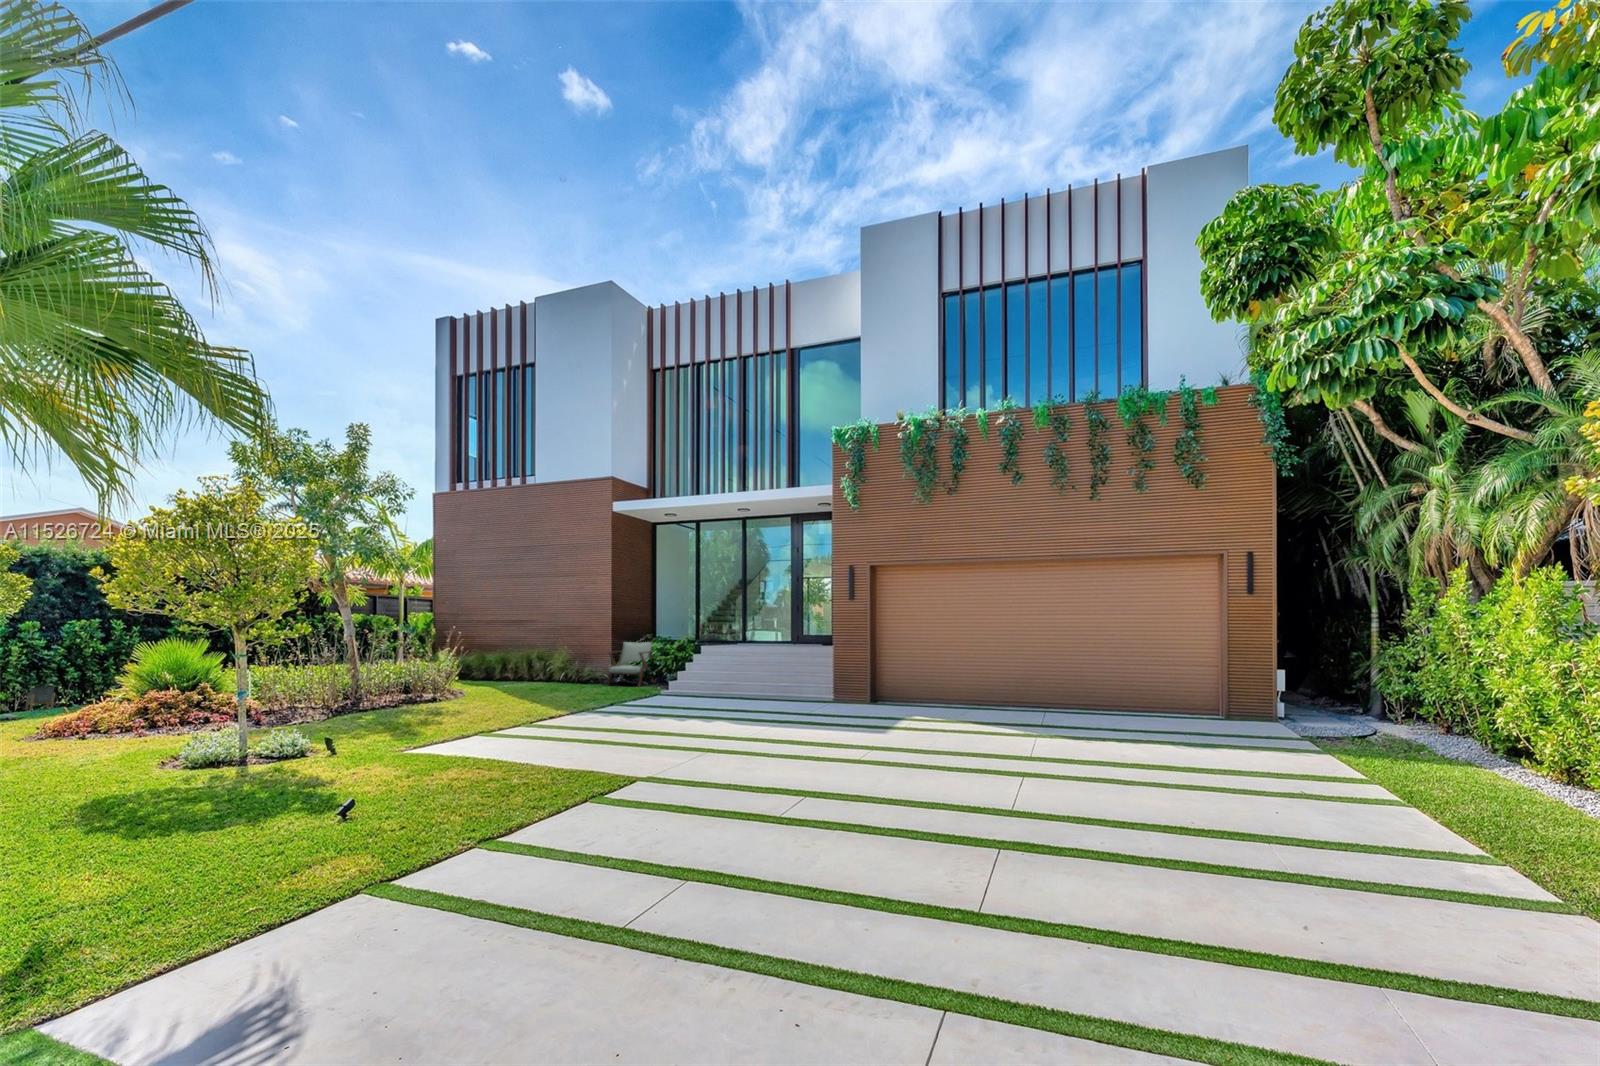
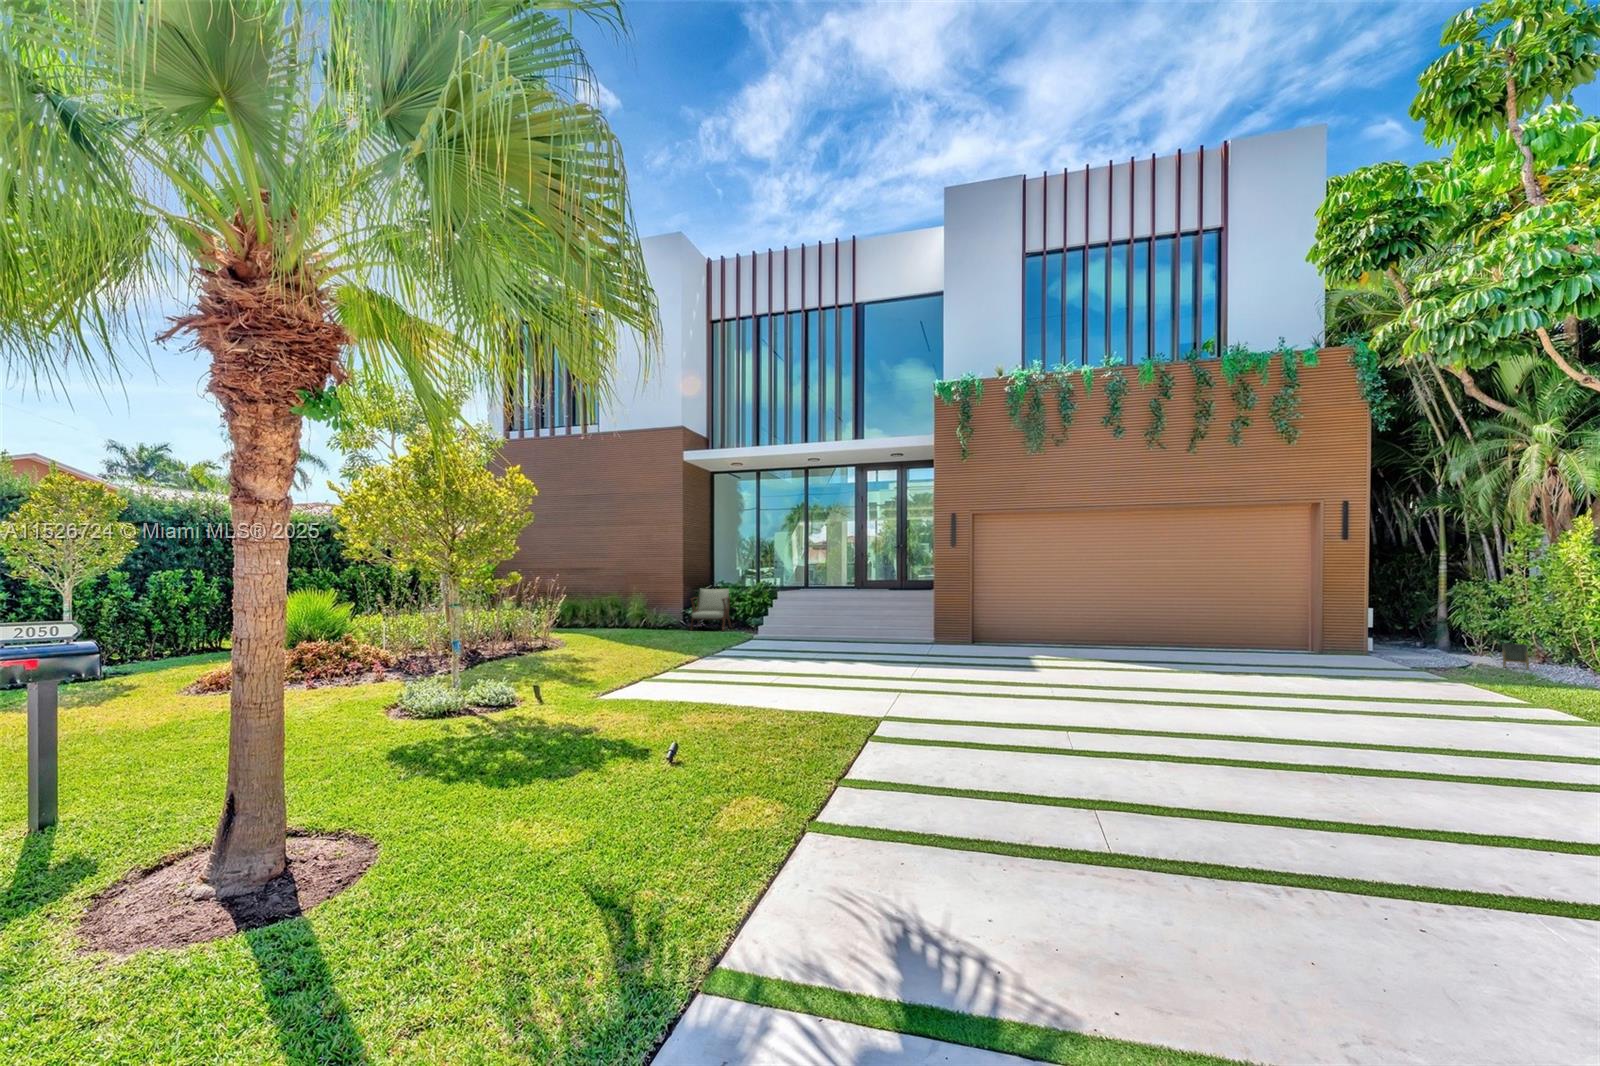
planter: present [25,687,55,711] -> present [1502,643,1529,670]

